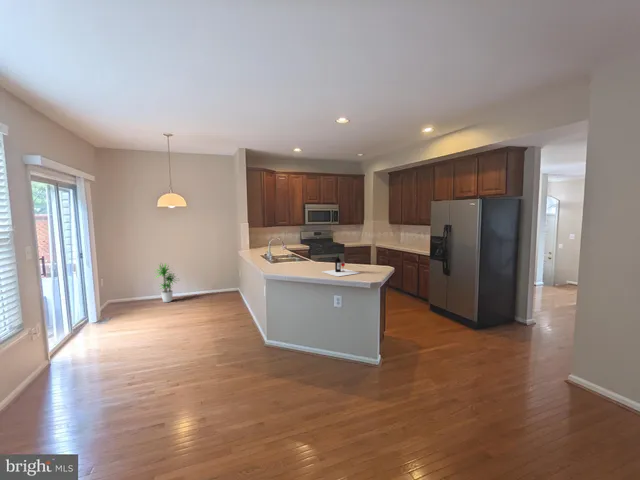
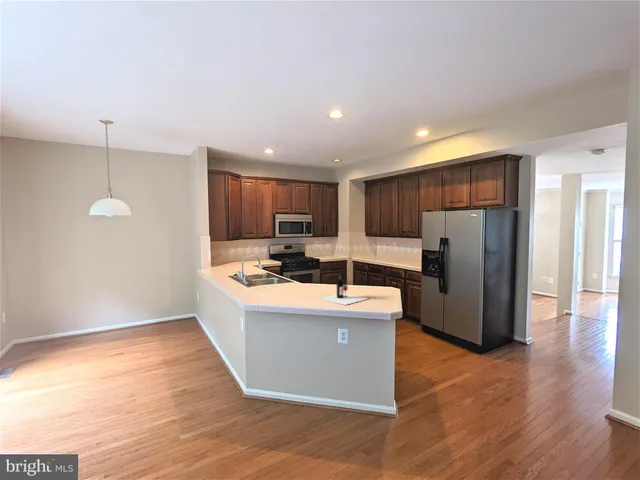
potted plant: present [157,264,175,302] -> none [79,285,120,338]

